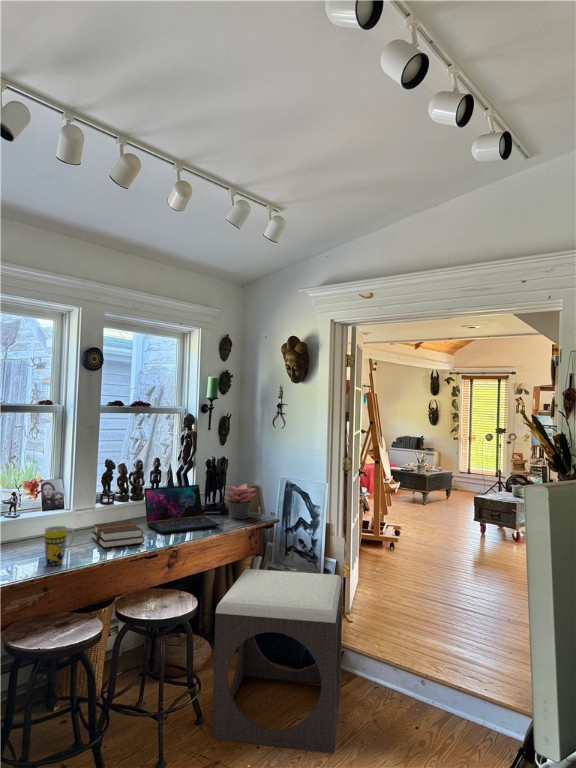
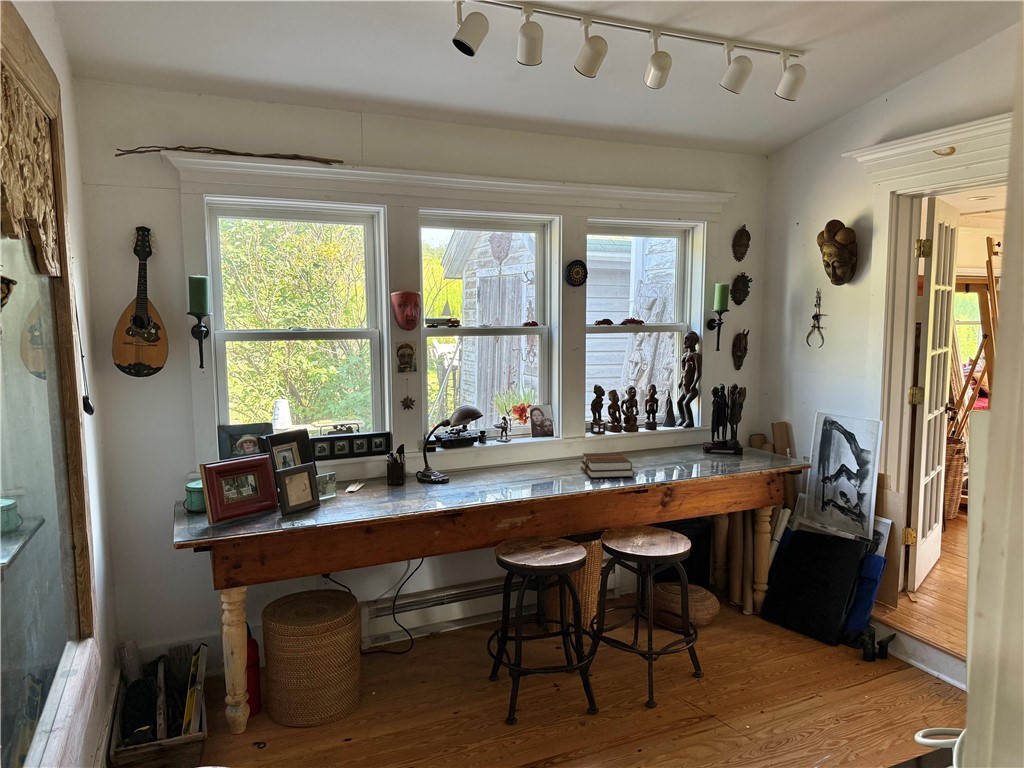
succulent plant: present [225,484,255,519] -> none [735,417,777,460]
laptop: present [144,485,219,533] -> none [637,416,725,468]
mug: present [45,526,75,566] -> none [532,451,560,490]
footstool: present [212,569,342,753] -> none [710,518,892,745]

